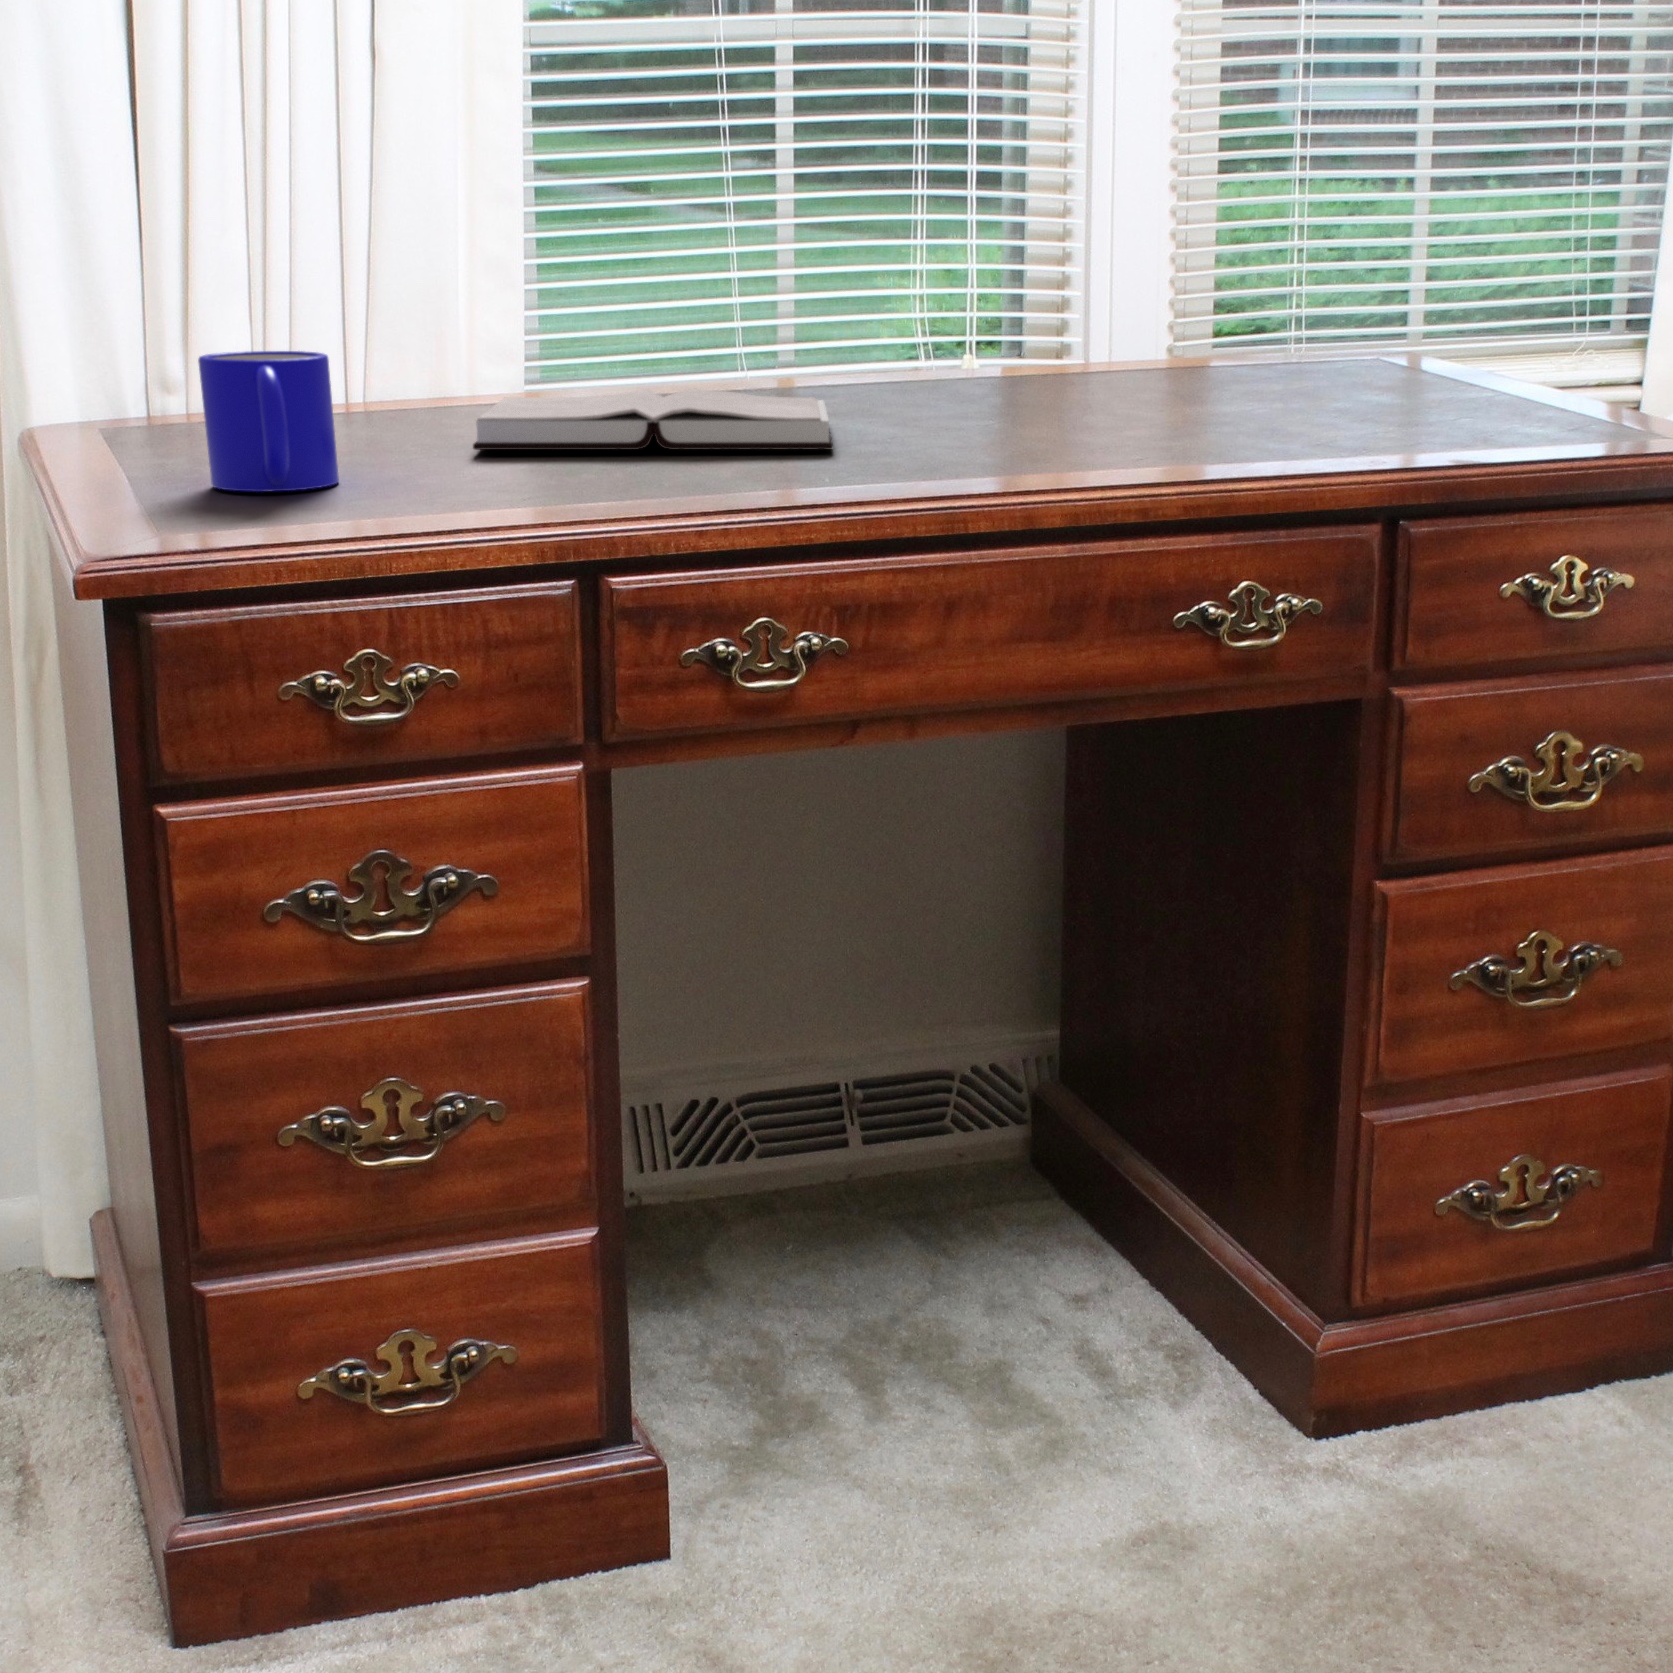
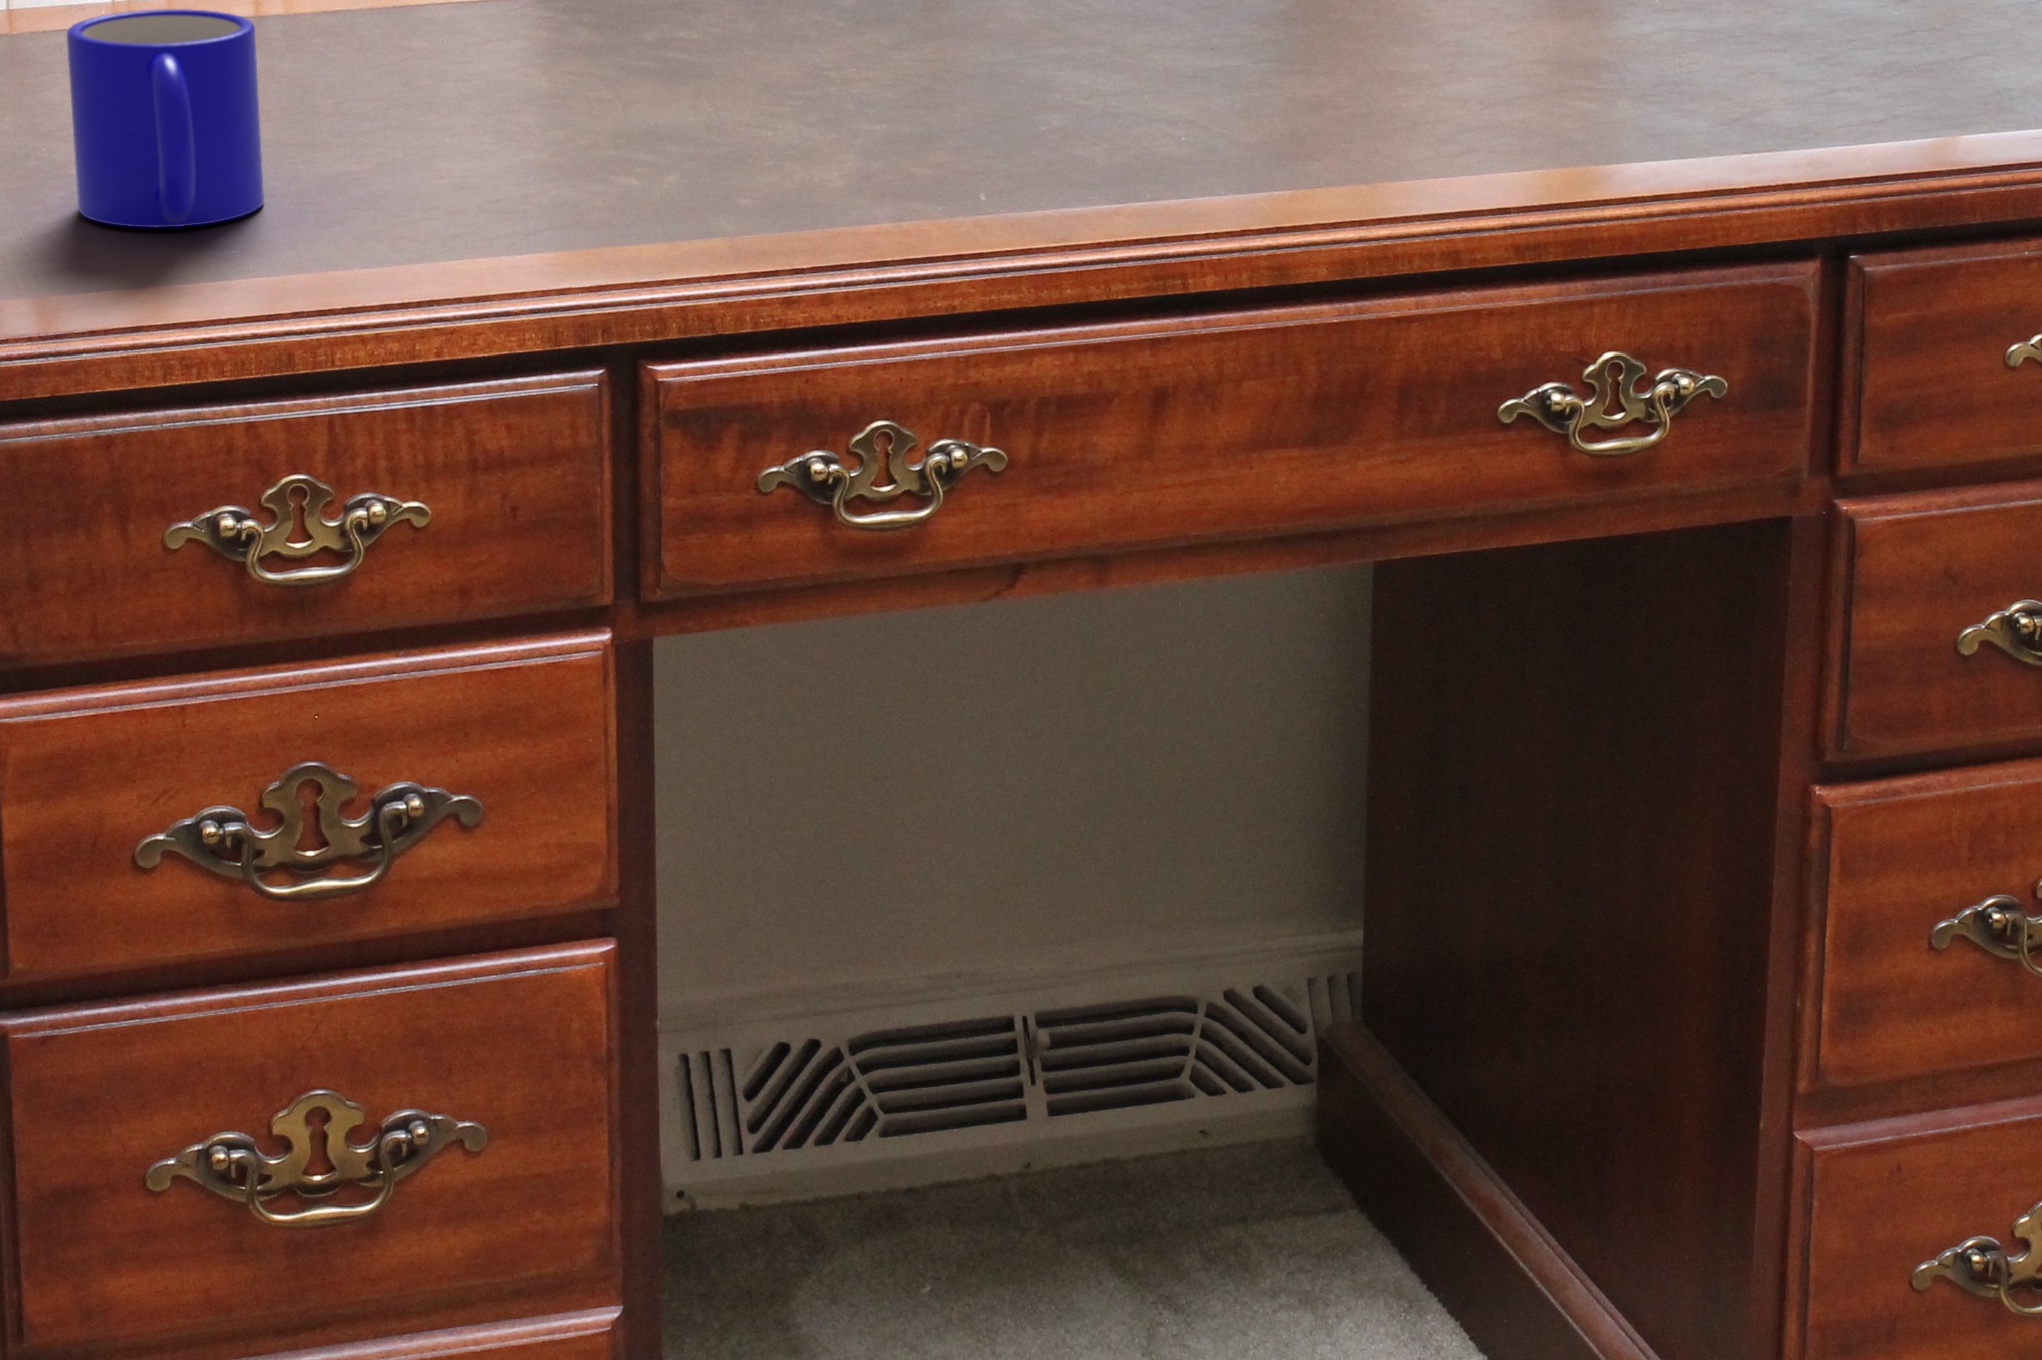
hardback book: present [473,389,833,450] -> none [461,11,997,136]

